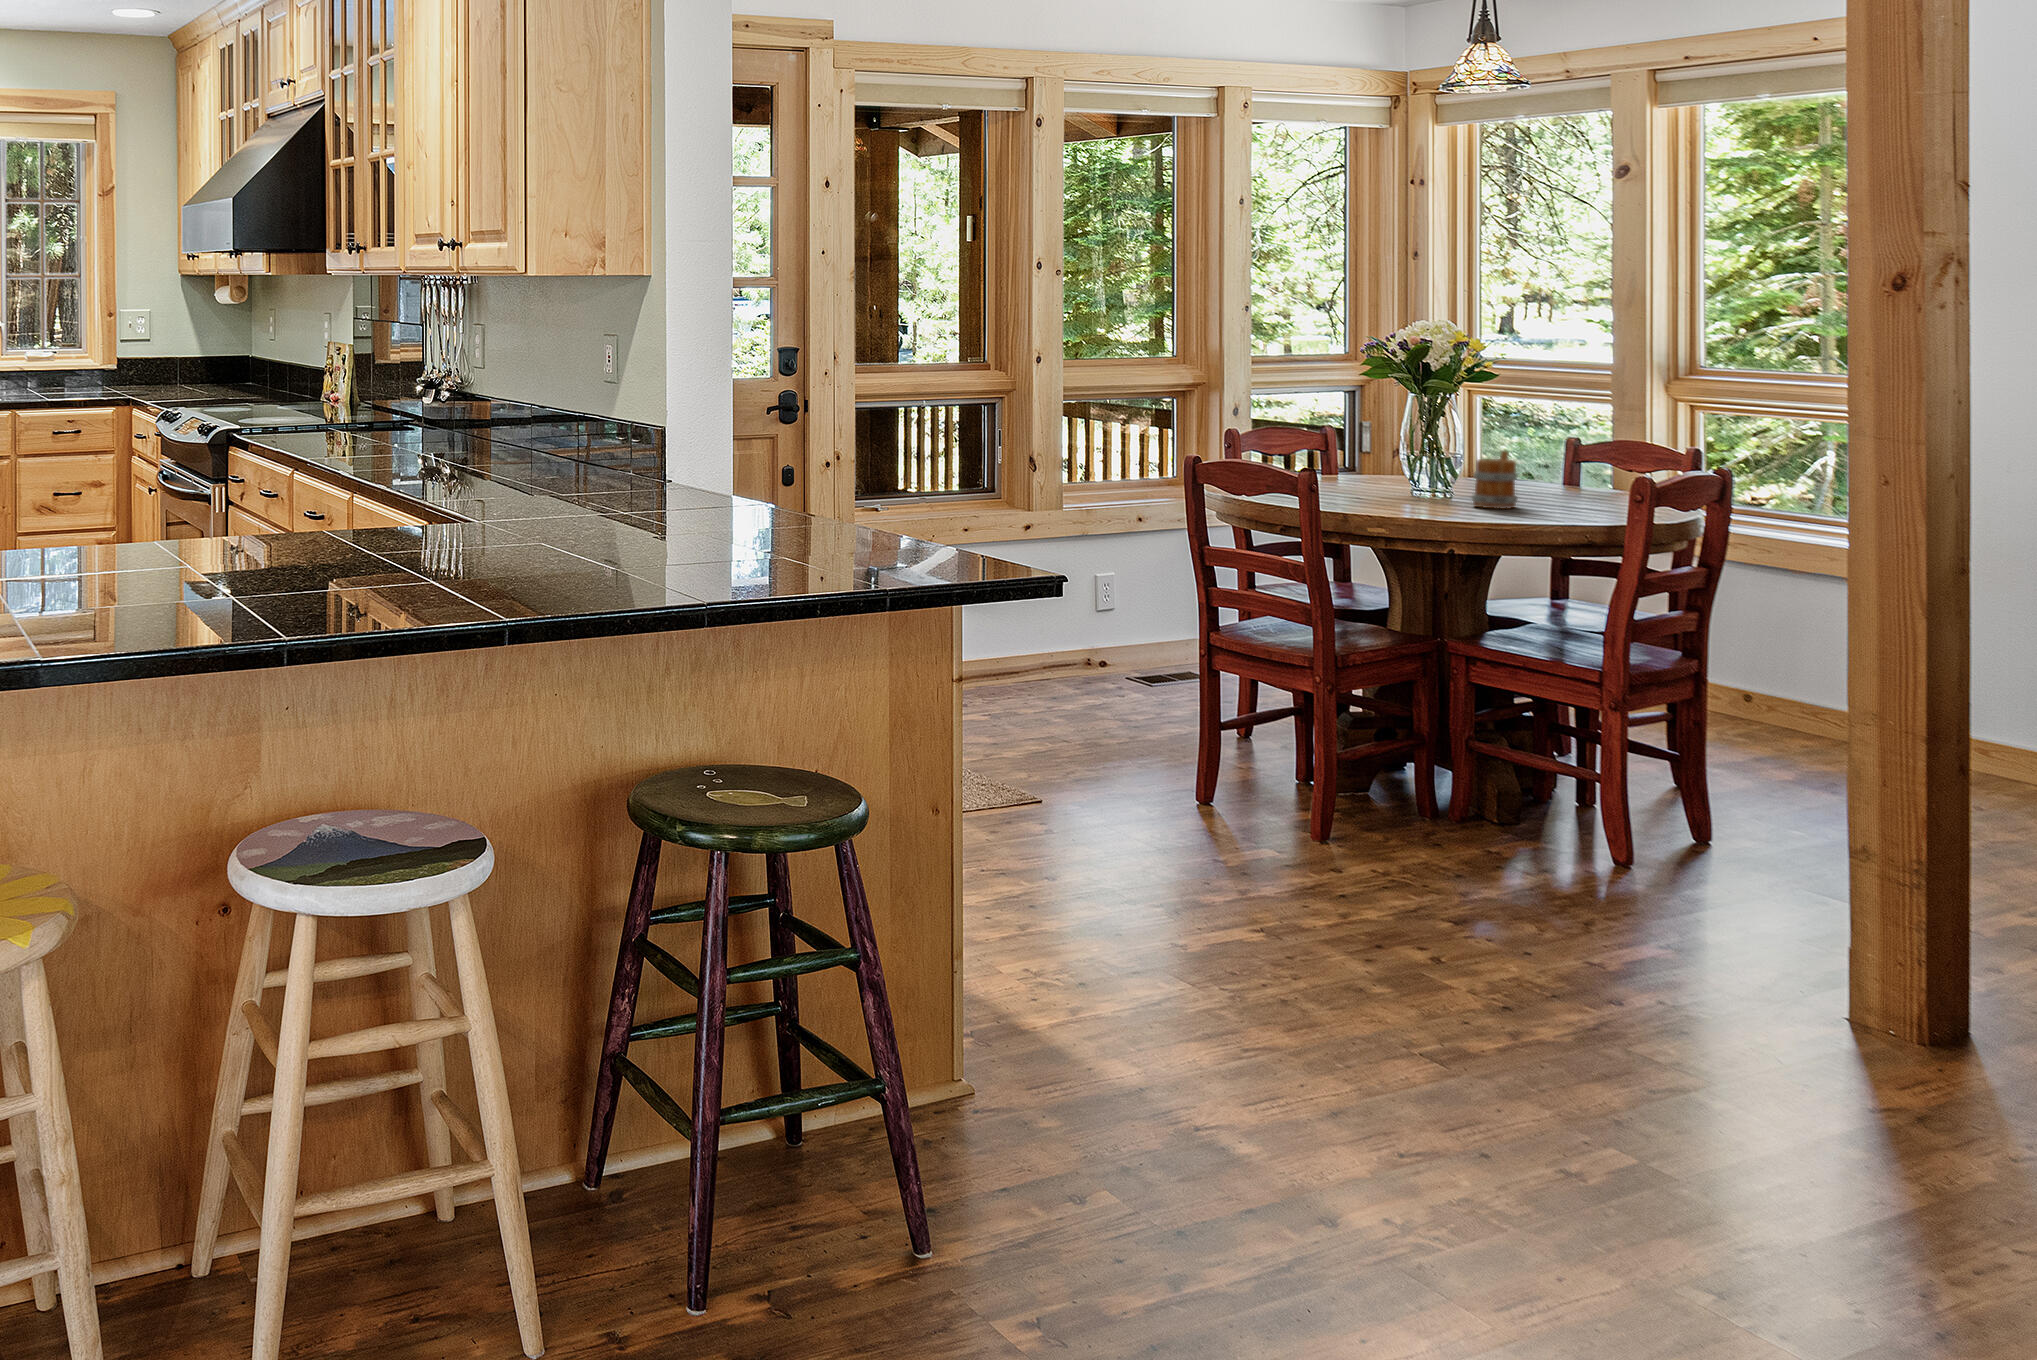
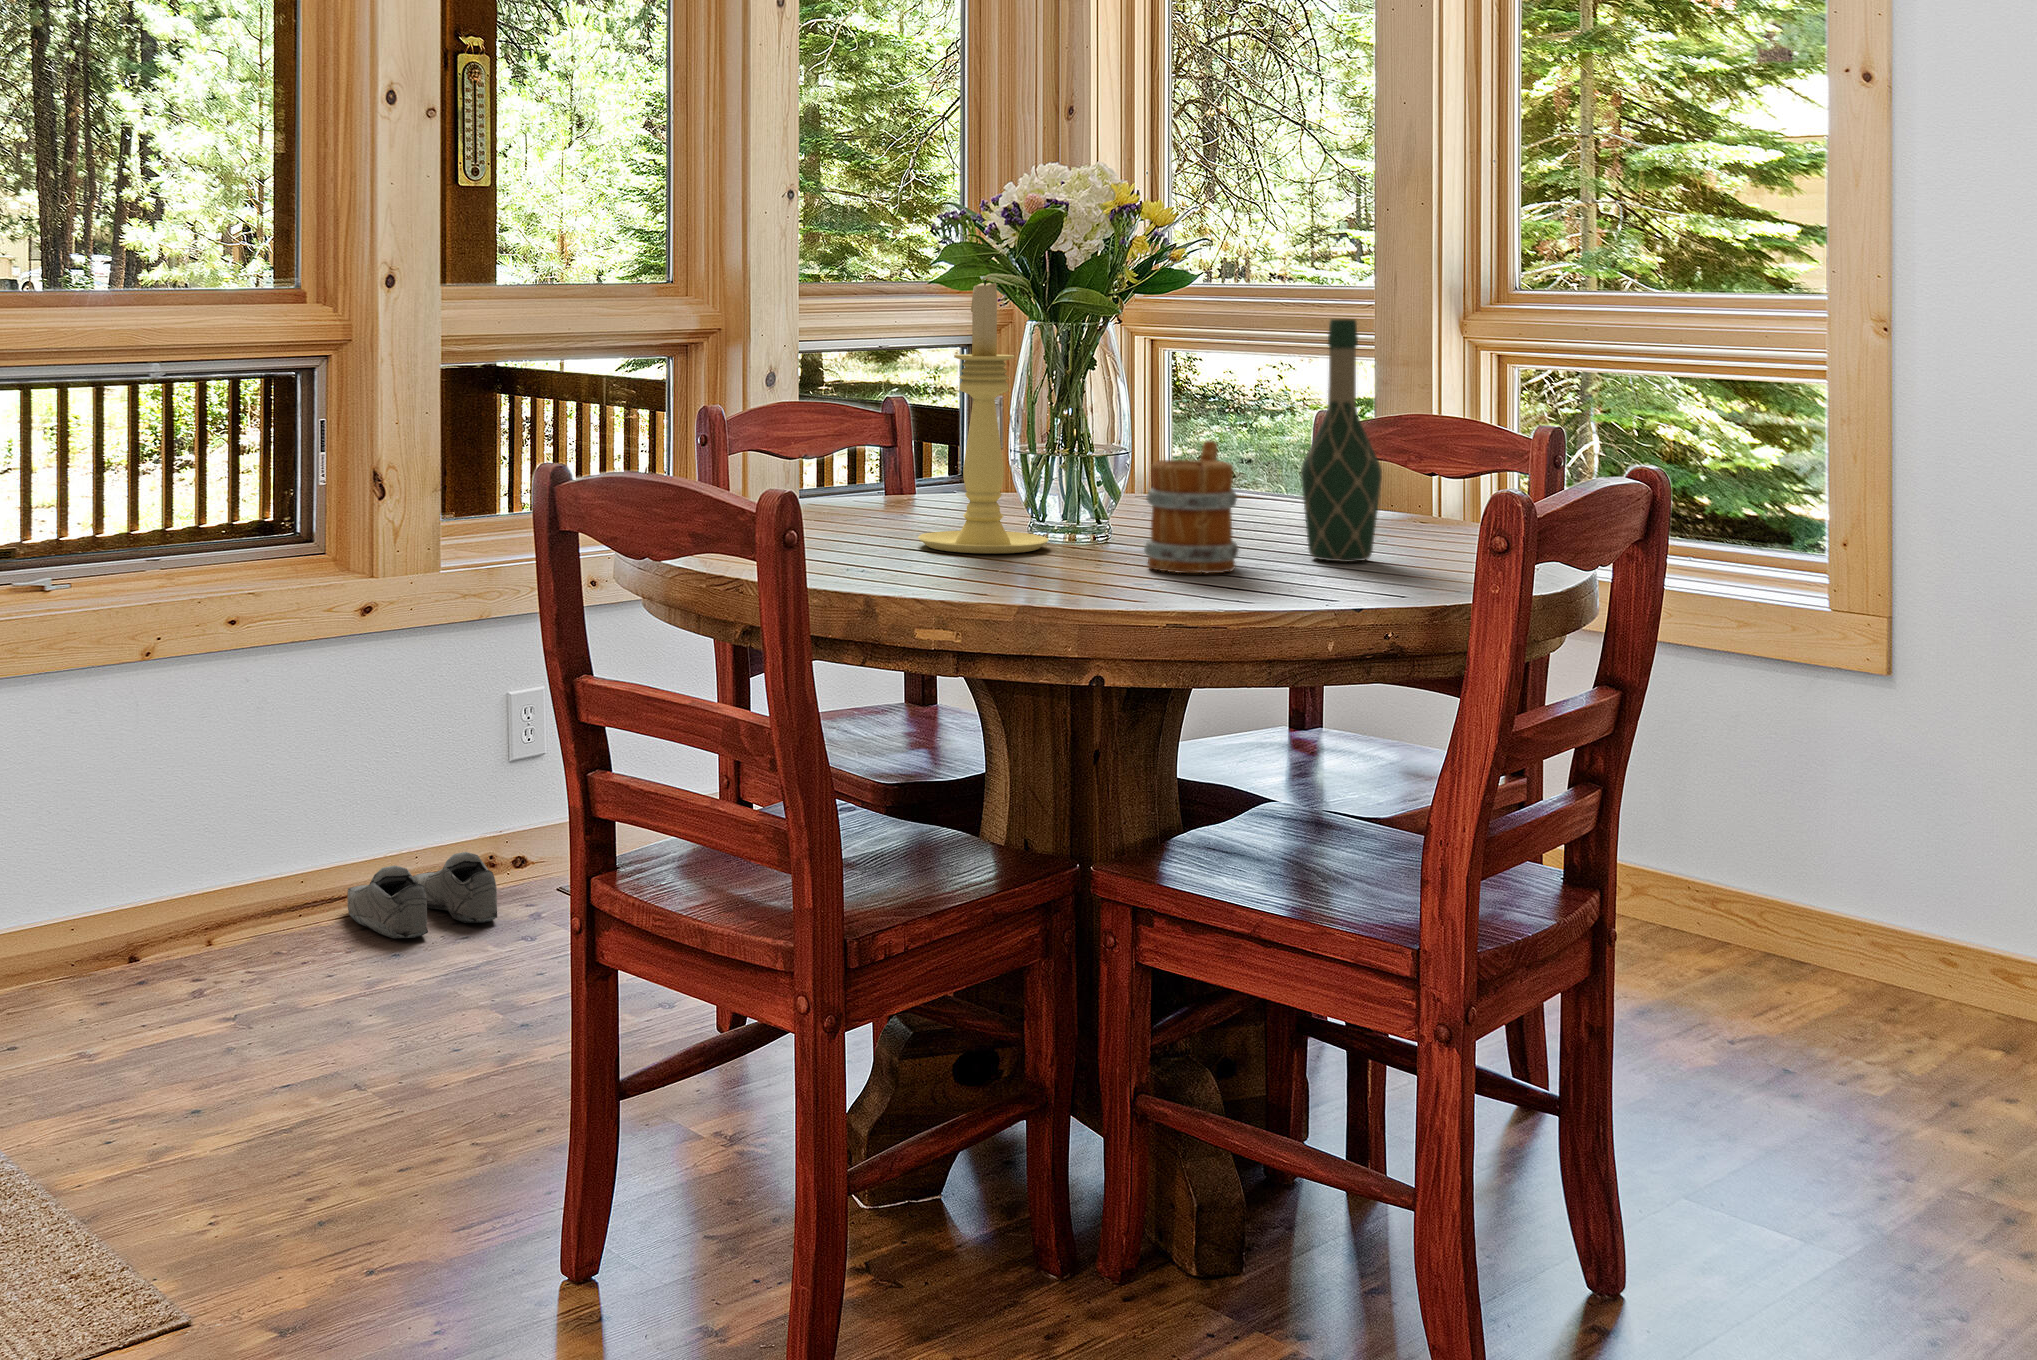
candle holder: none [1356,376,1422,500] -> present [918,279,1049,553]
wine bottle: none [1550,396,1591,506] -> present [1301,319,1382,562]
shoe: none [1017,653,1099,691] -> present [347,852,497,938]

